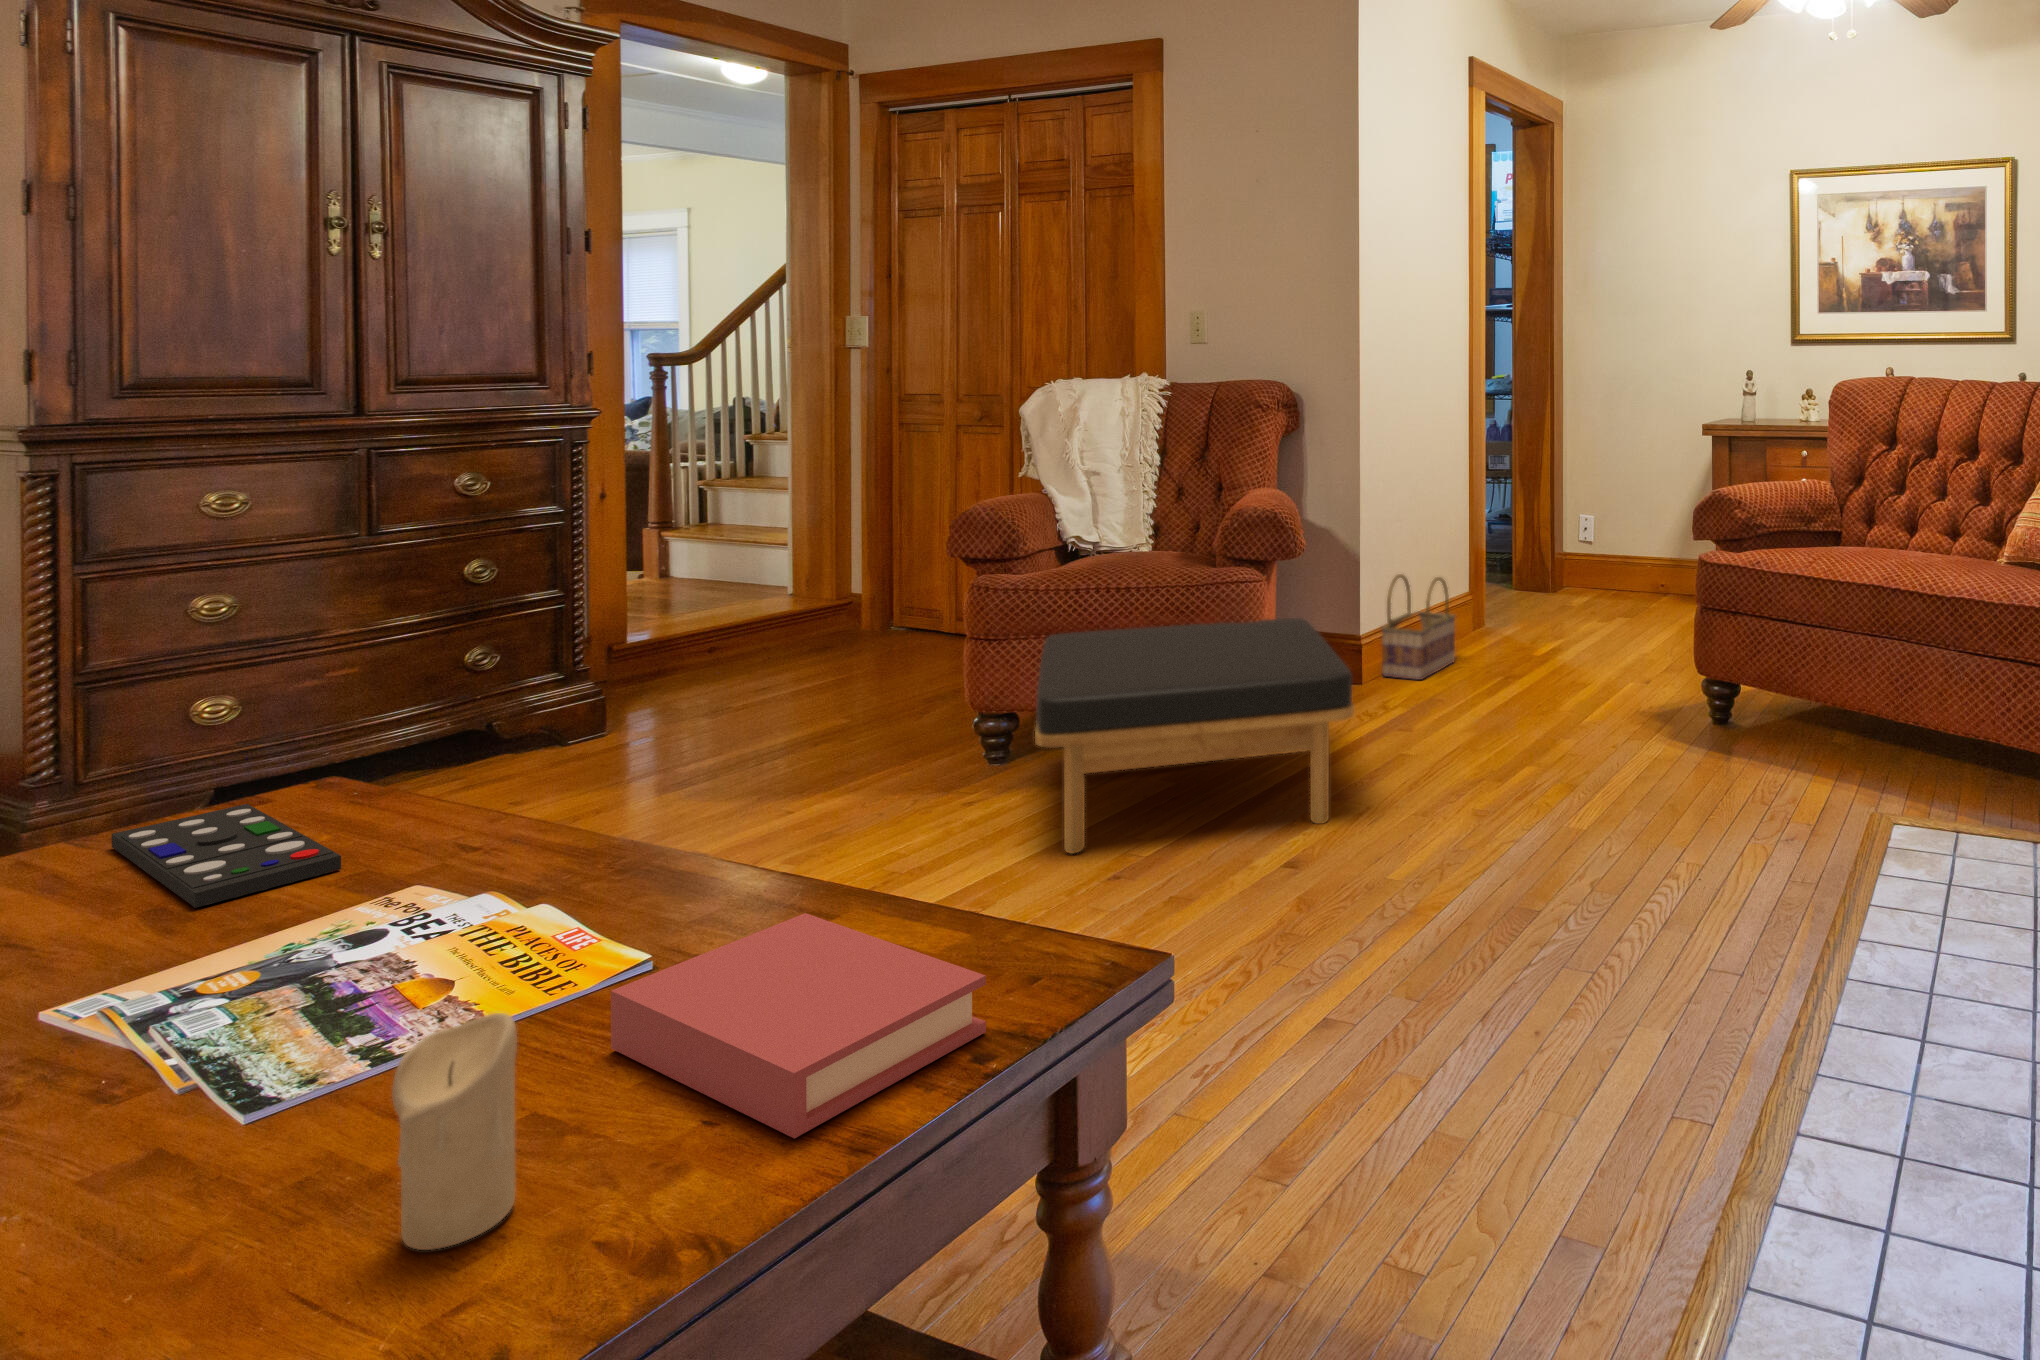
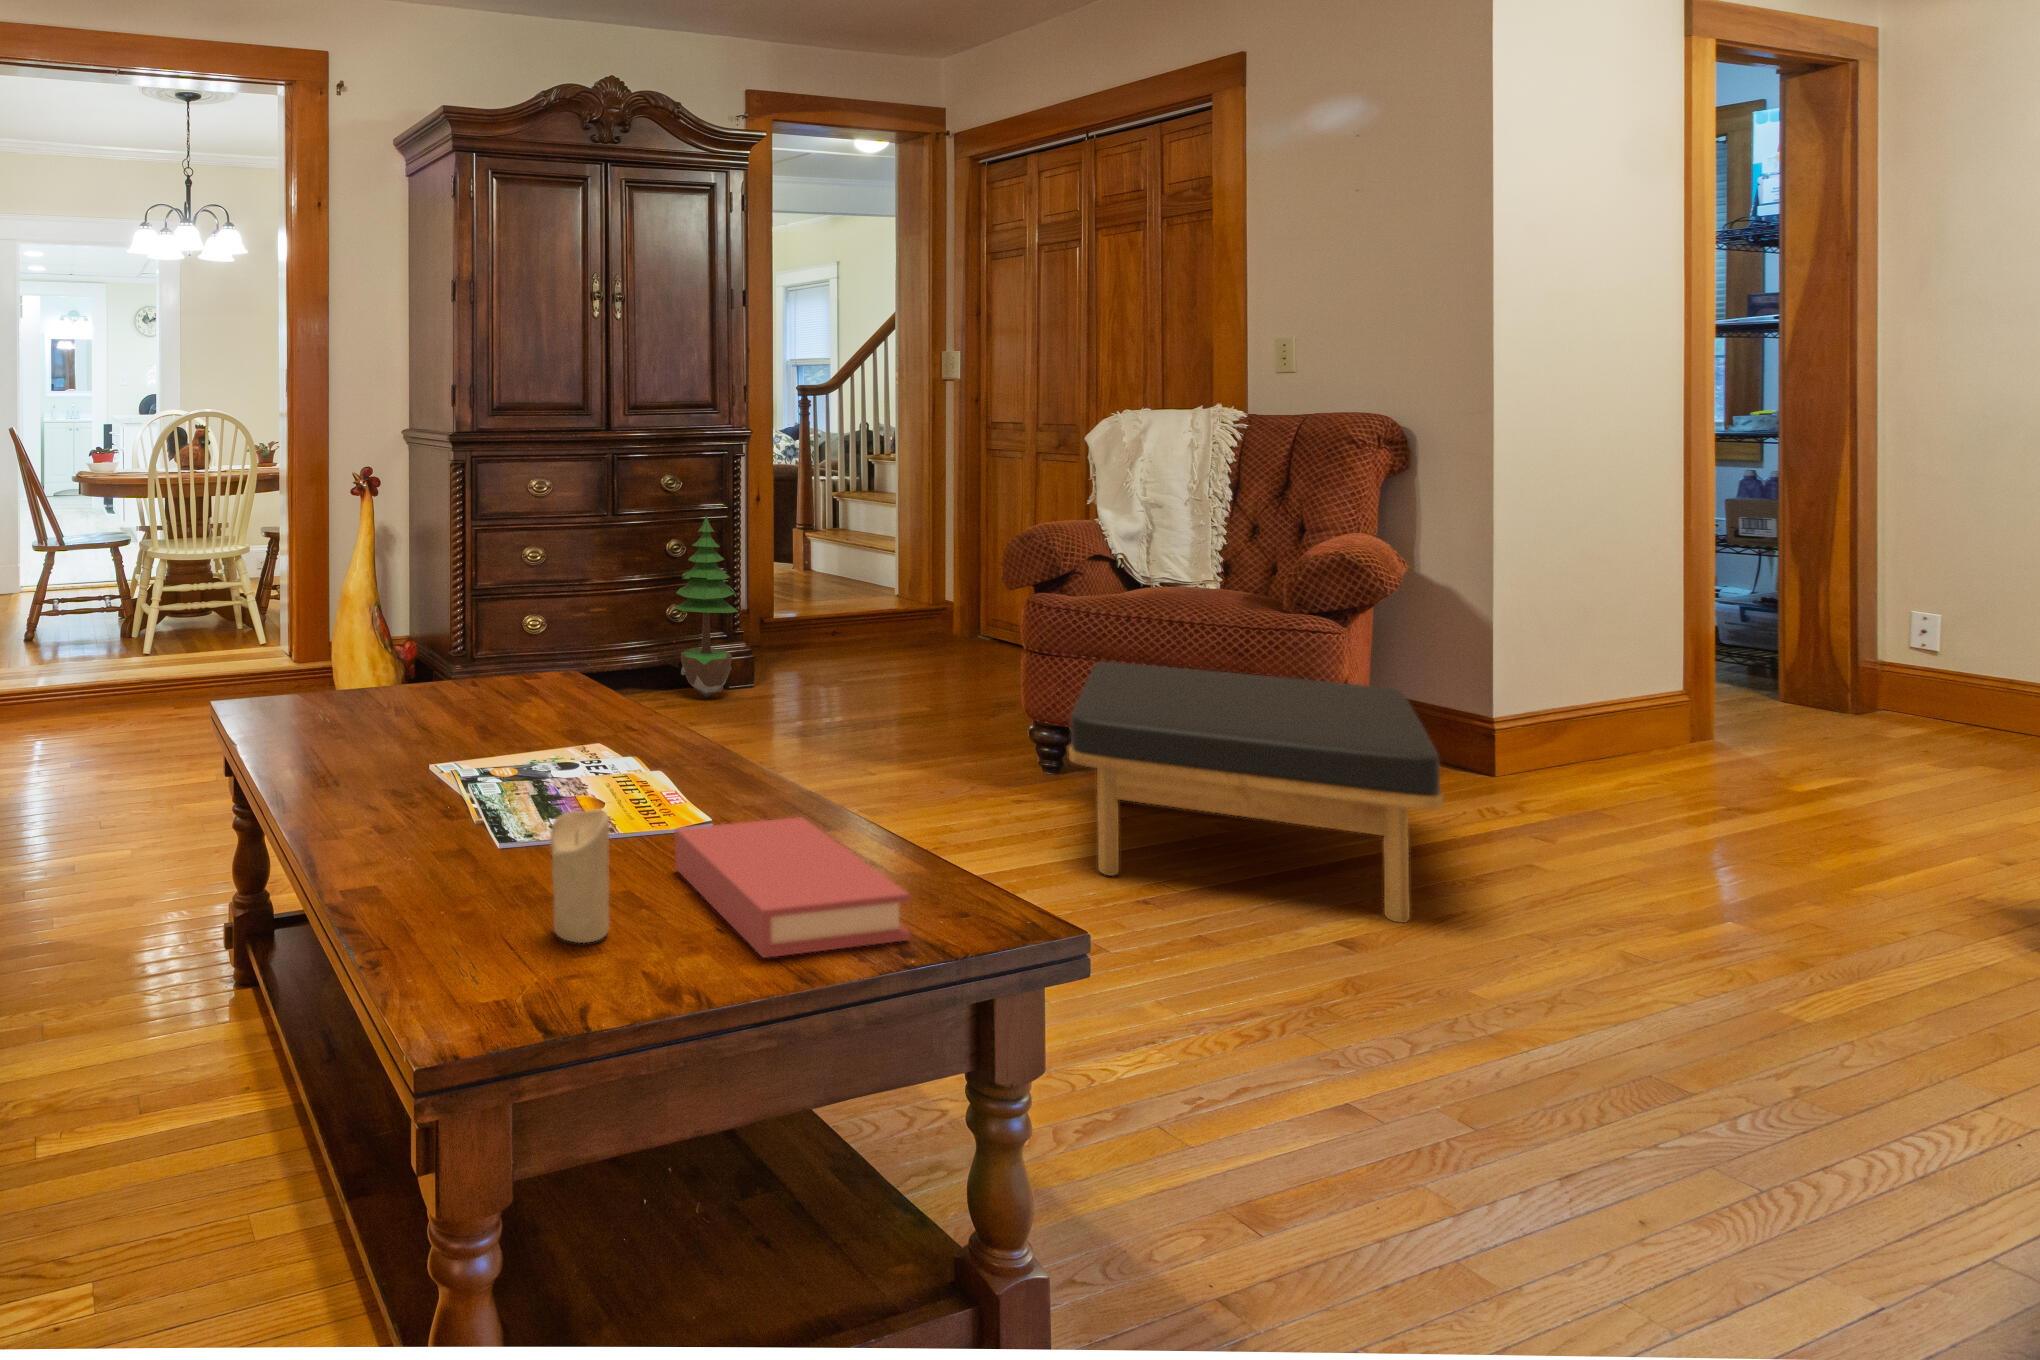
potted tree: none [478,524,585,761] -> present [674,517,738,697]
basket: present [1381,574,1455,680] -> none [1531,660,1660,798]
remote control: present [112,804,341,908] -> none [470,676,566,729]

